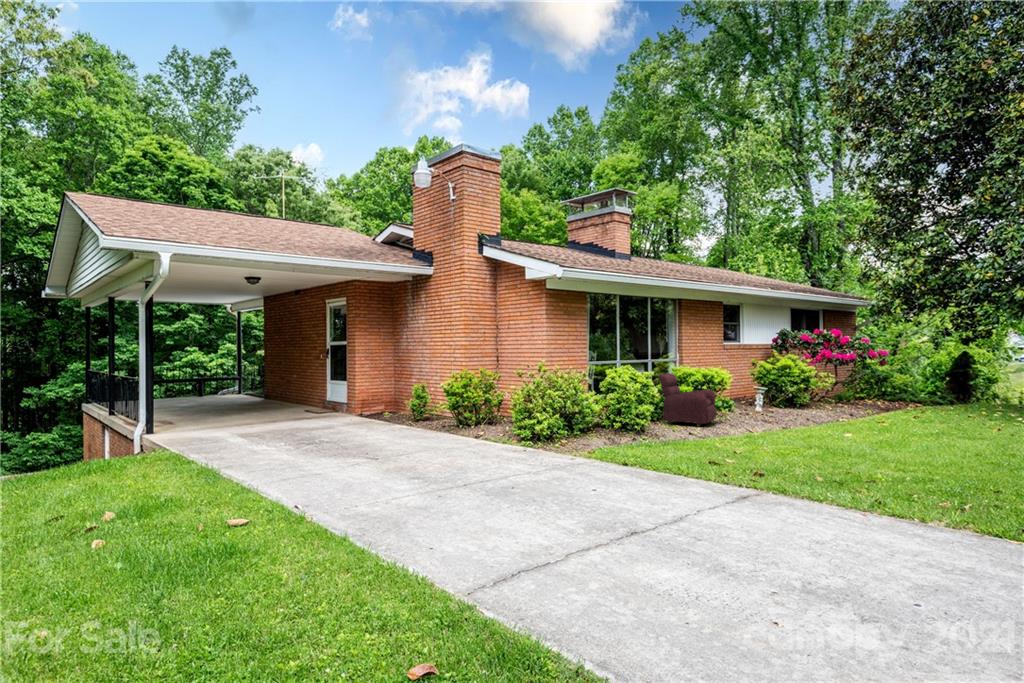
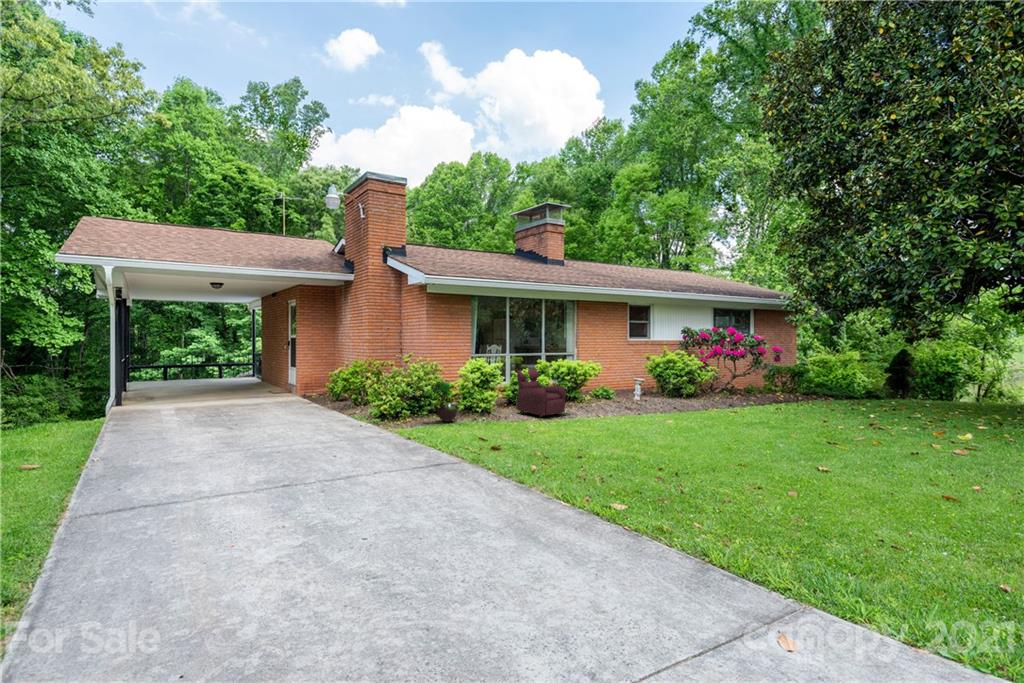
potted tree: none [598,383,629,436] -> present [430,381,457,422]

